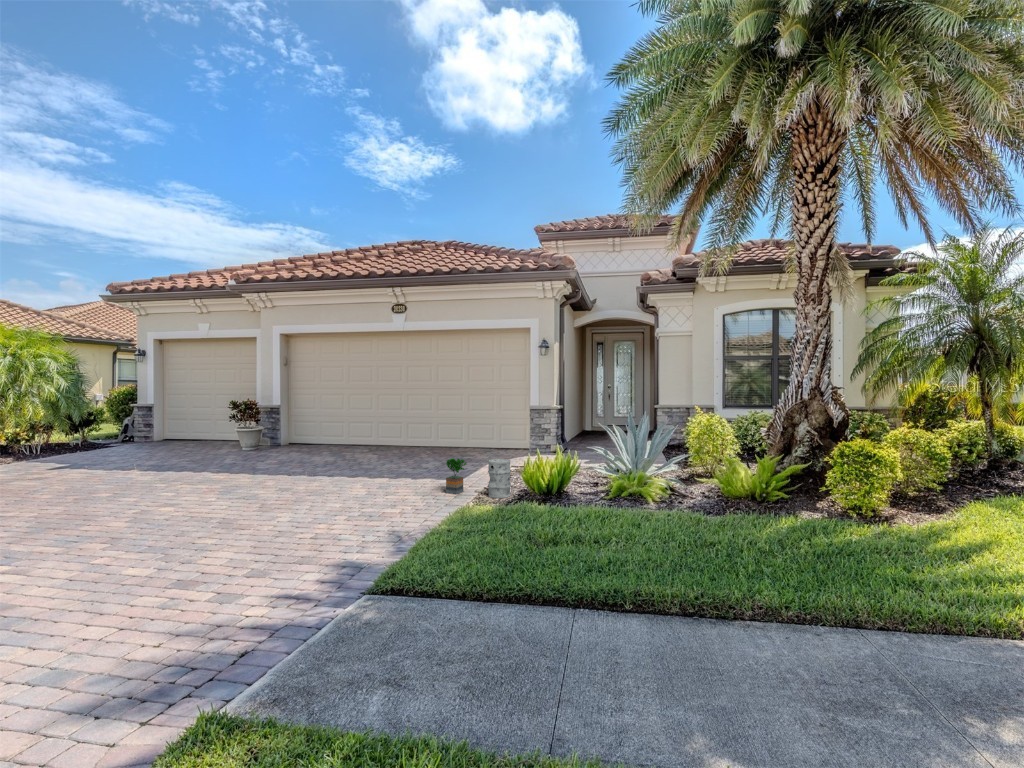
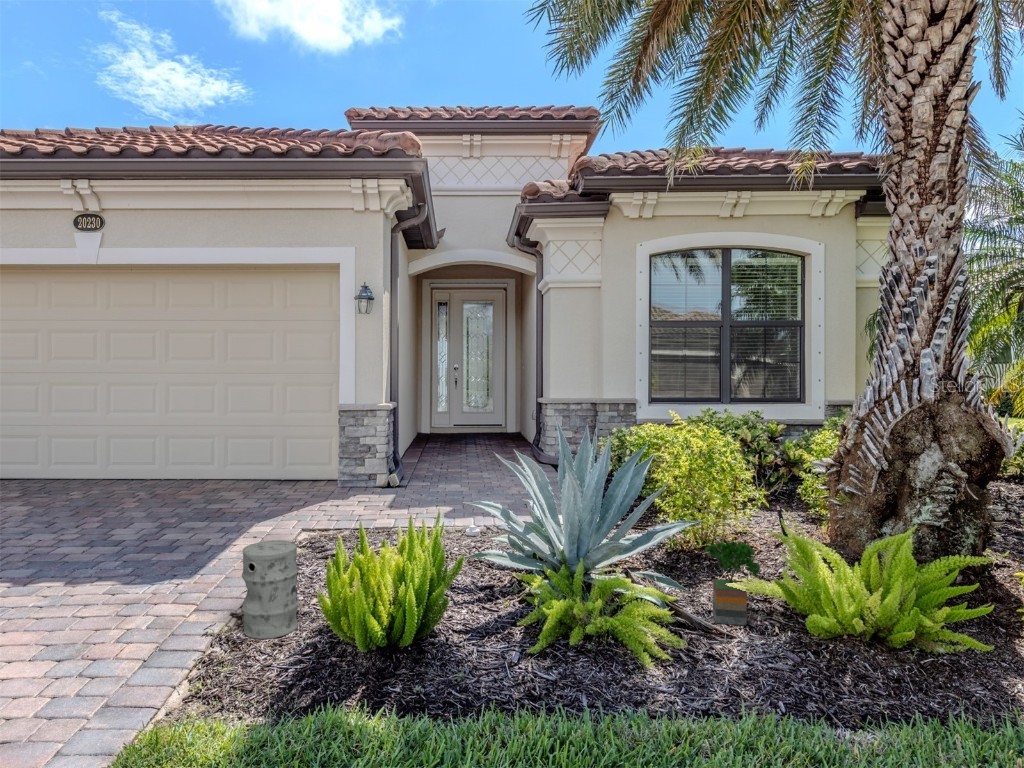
potted tree: present [446,458,466,494] -> present [705,540,760,625]

